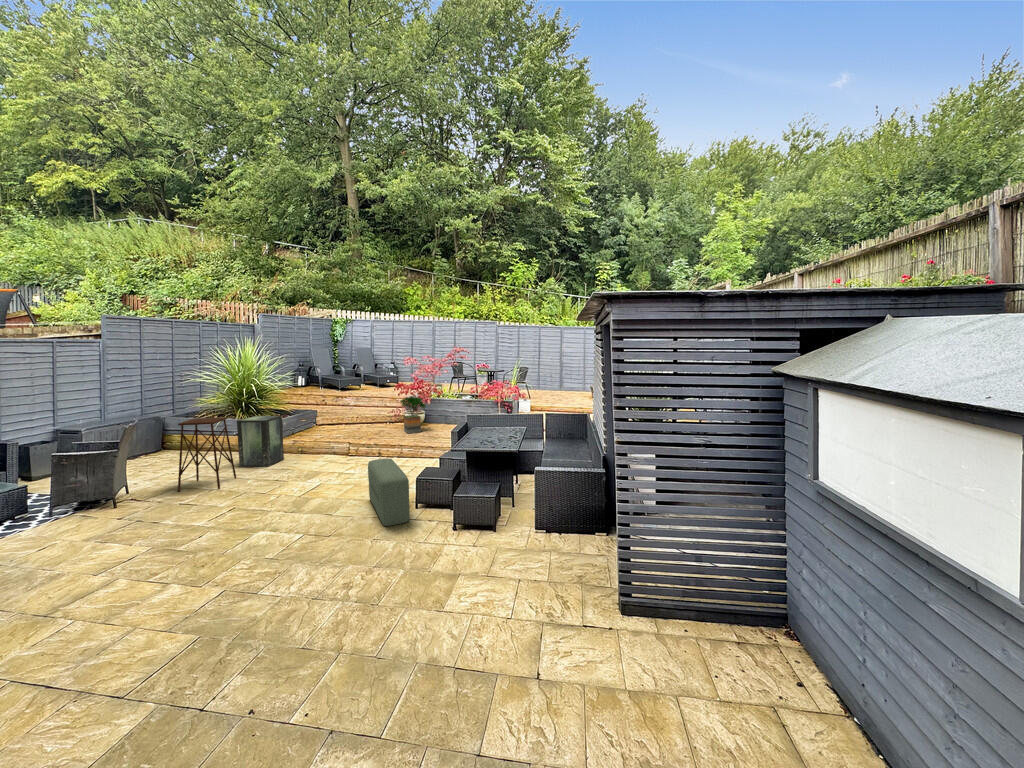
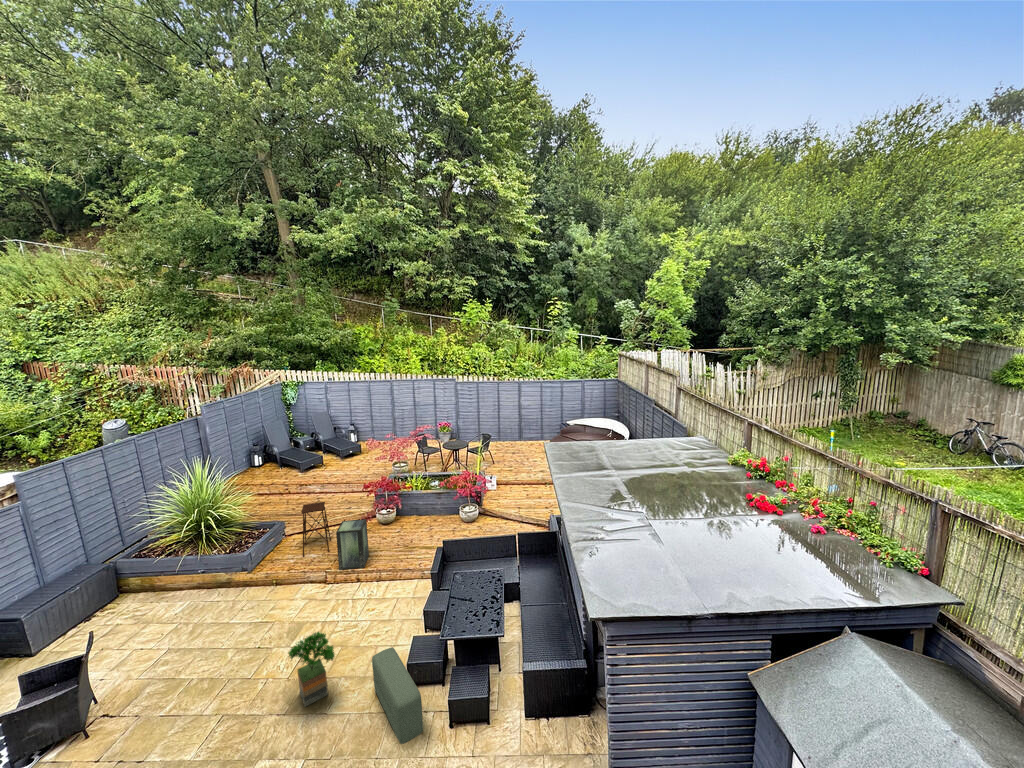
potted tree: present [401,397,425,433] -> present [289,632,334,707]
storage box: present [237,416,284,467] -> present [336,519,369,570]
side table: present [178,417,236,492] -> present [301,502,331,557]

